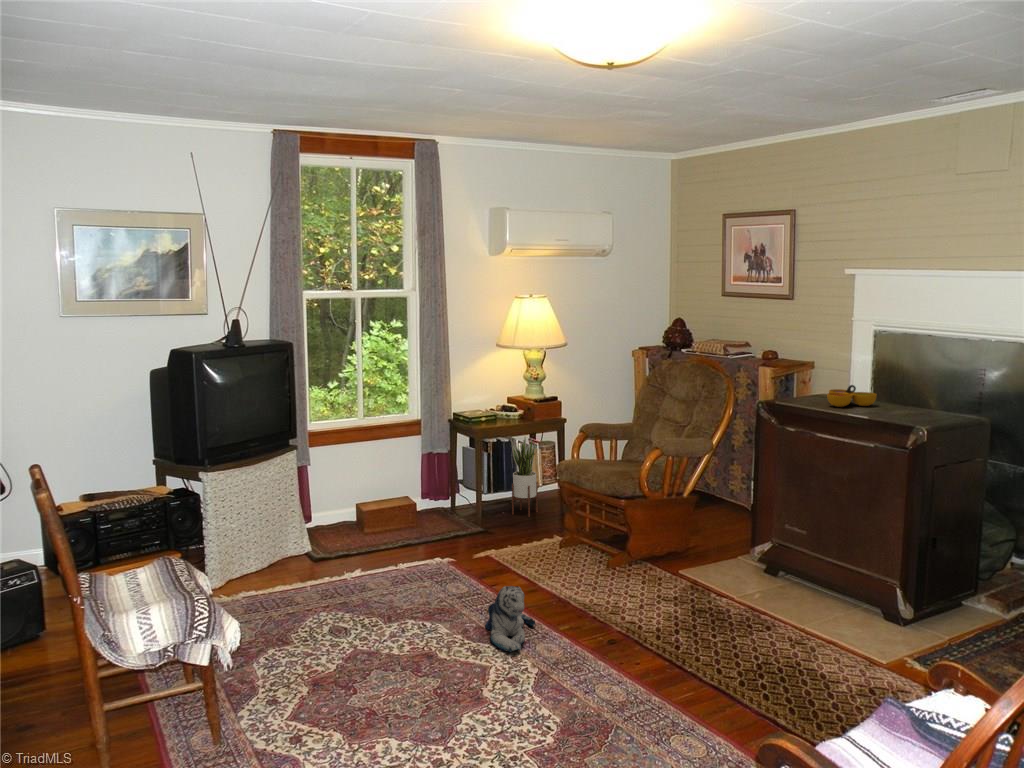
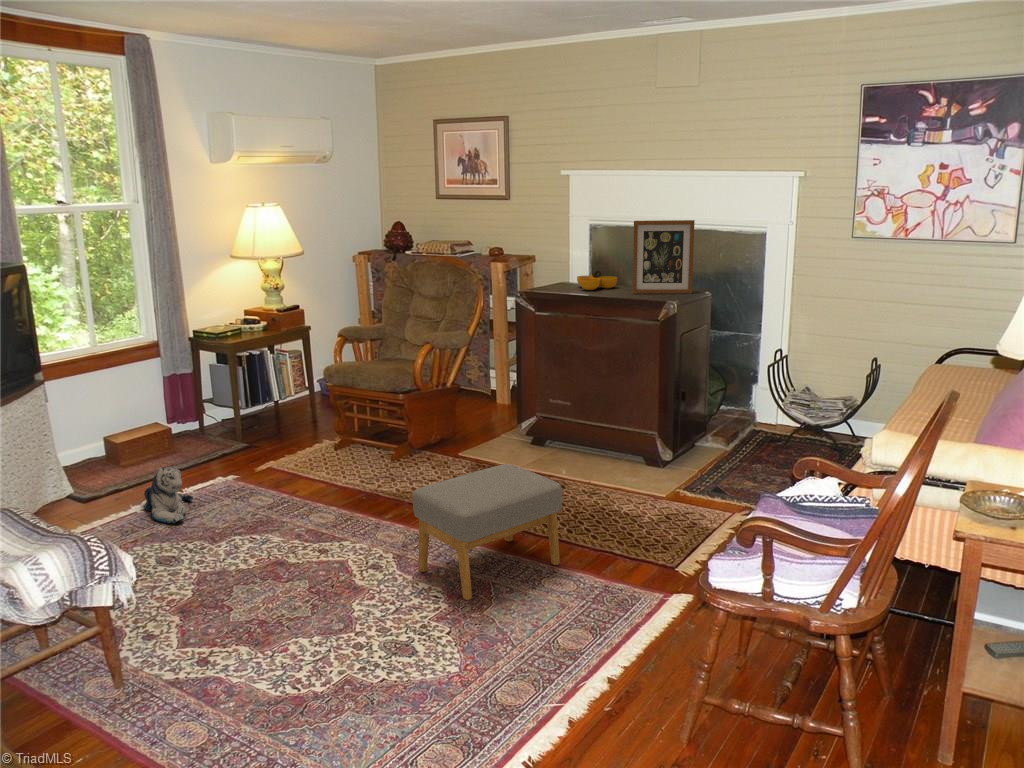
picture frame: none [884,331,968,421] -> present [632,220,695,294]
potted plant: present [511,437,538,517] -> none [264,346,294,428]
plush toy: present [485,586,535,652] -> present [144,466,193,523]
footstool: none [548,594,710,739] -> present [413,464,562,600]

